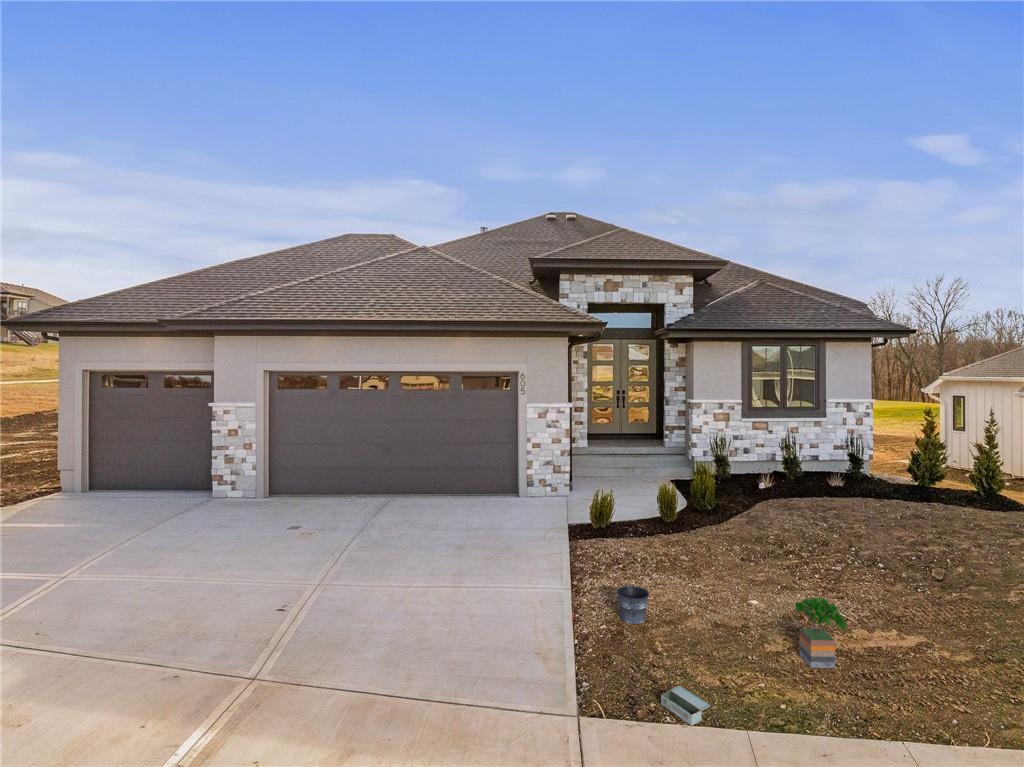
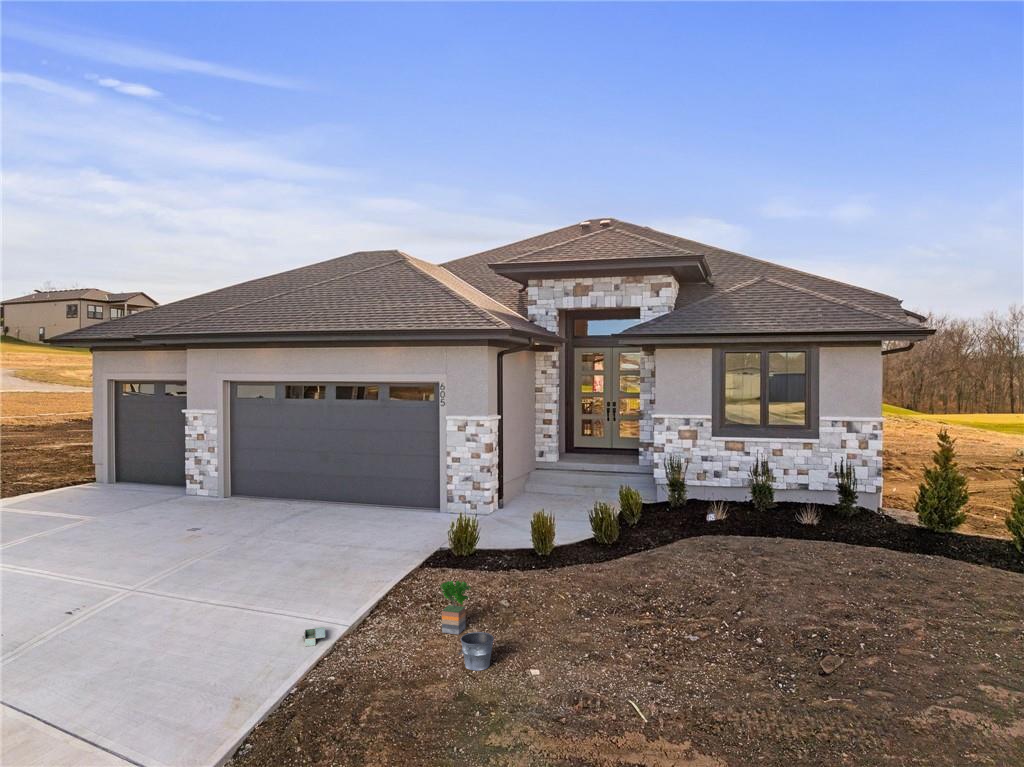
bucket: present [614,586,649,624] -> present [458,632,494,671]

